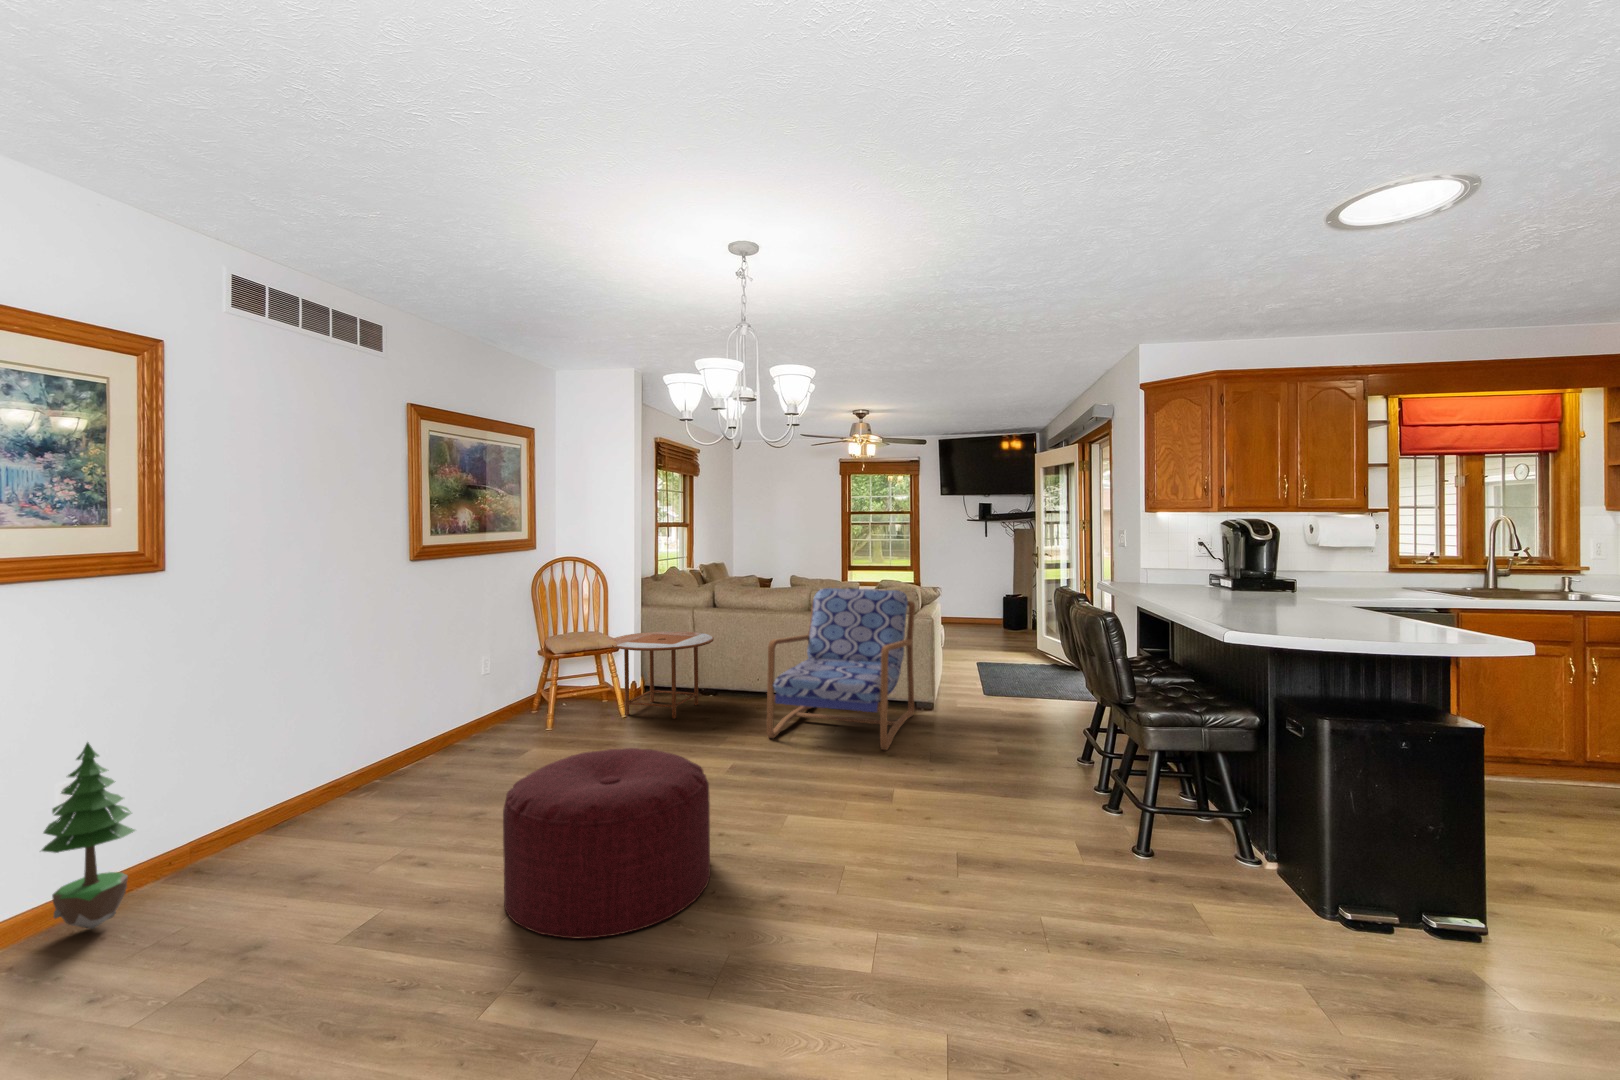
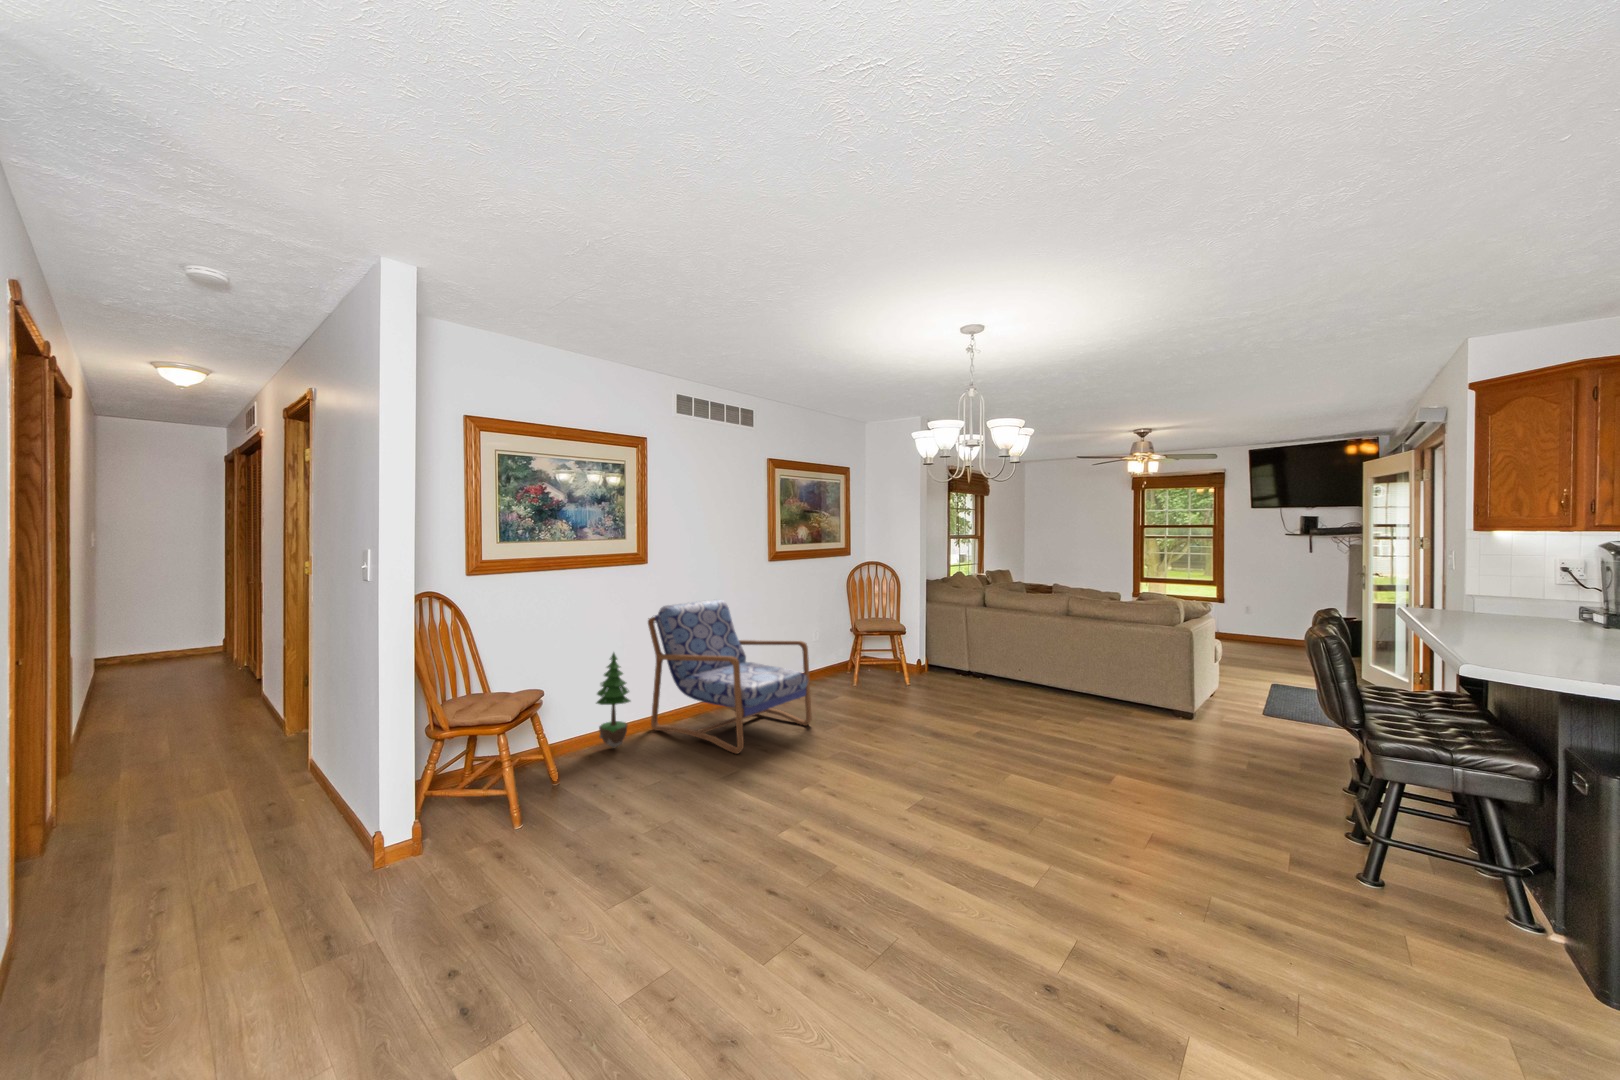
armchair: present [766,588,915,750] -> present [648,599,812,754]
side table: present [612,631,714,719] -> none [899,622,981,690]
ottoman: present [503,748,710,939] -> none [802,695,935,810]

